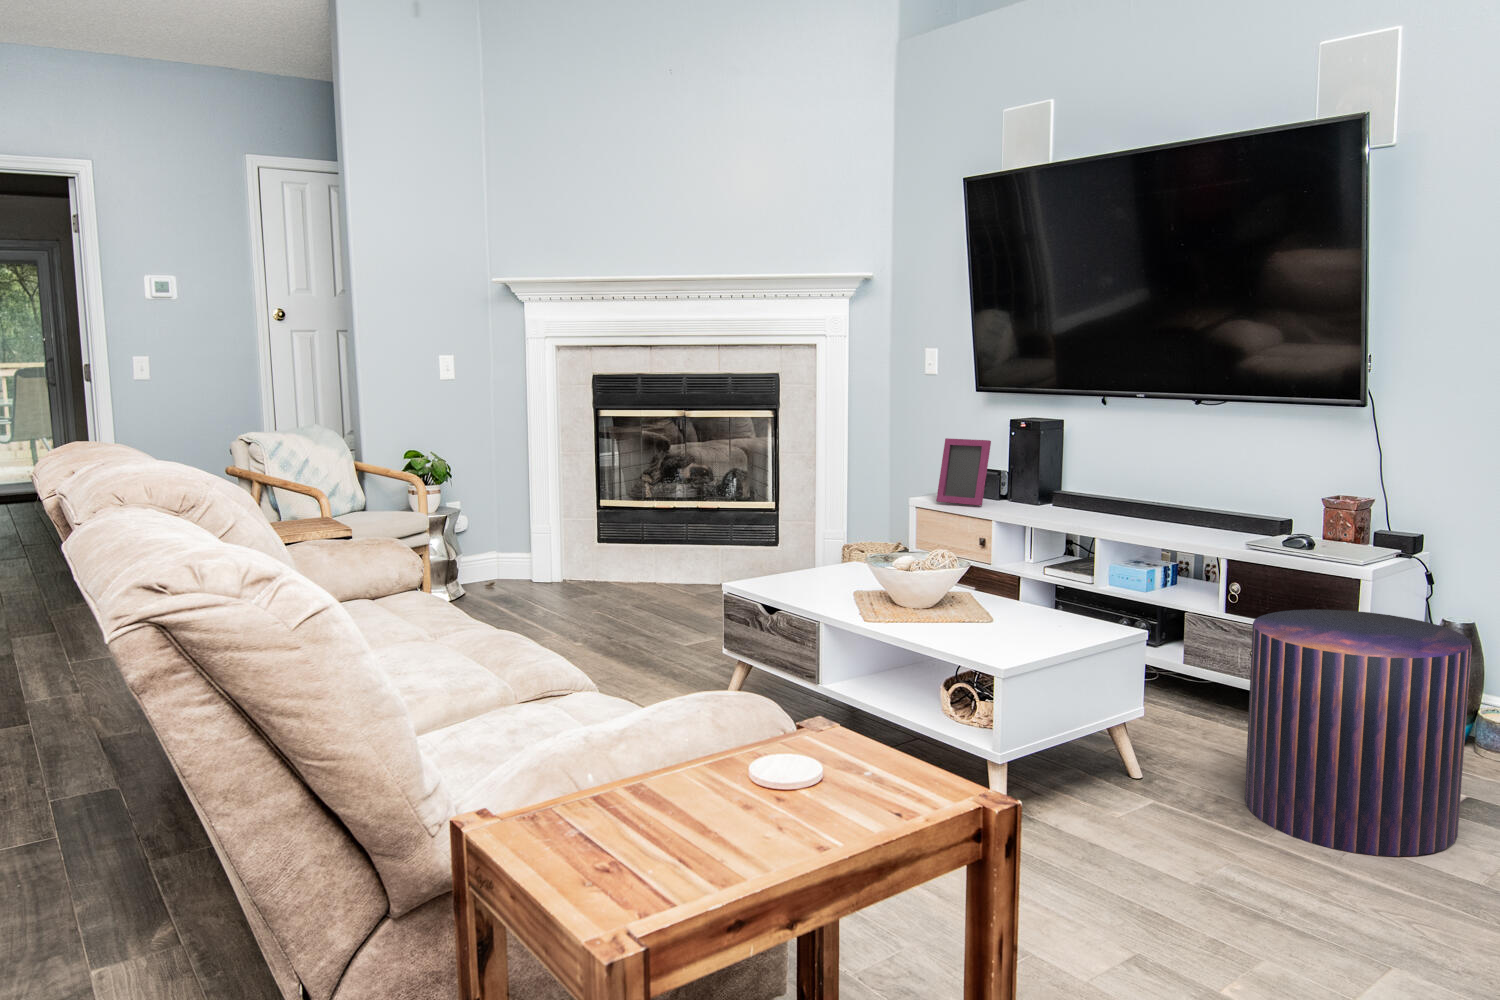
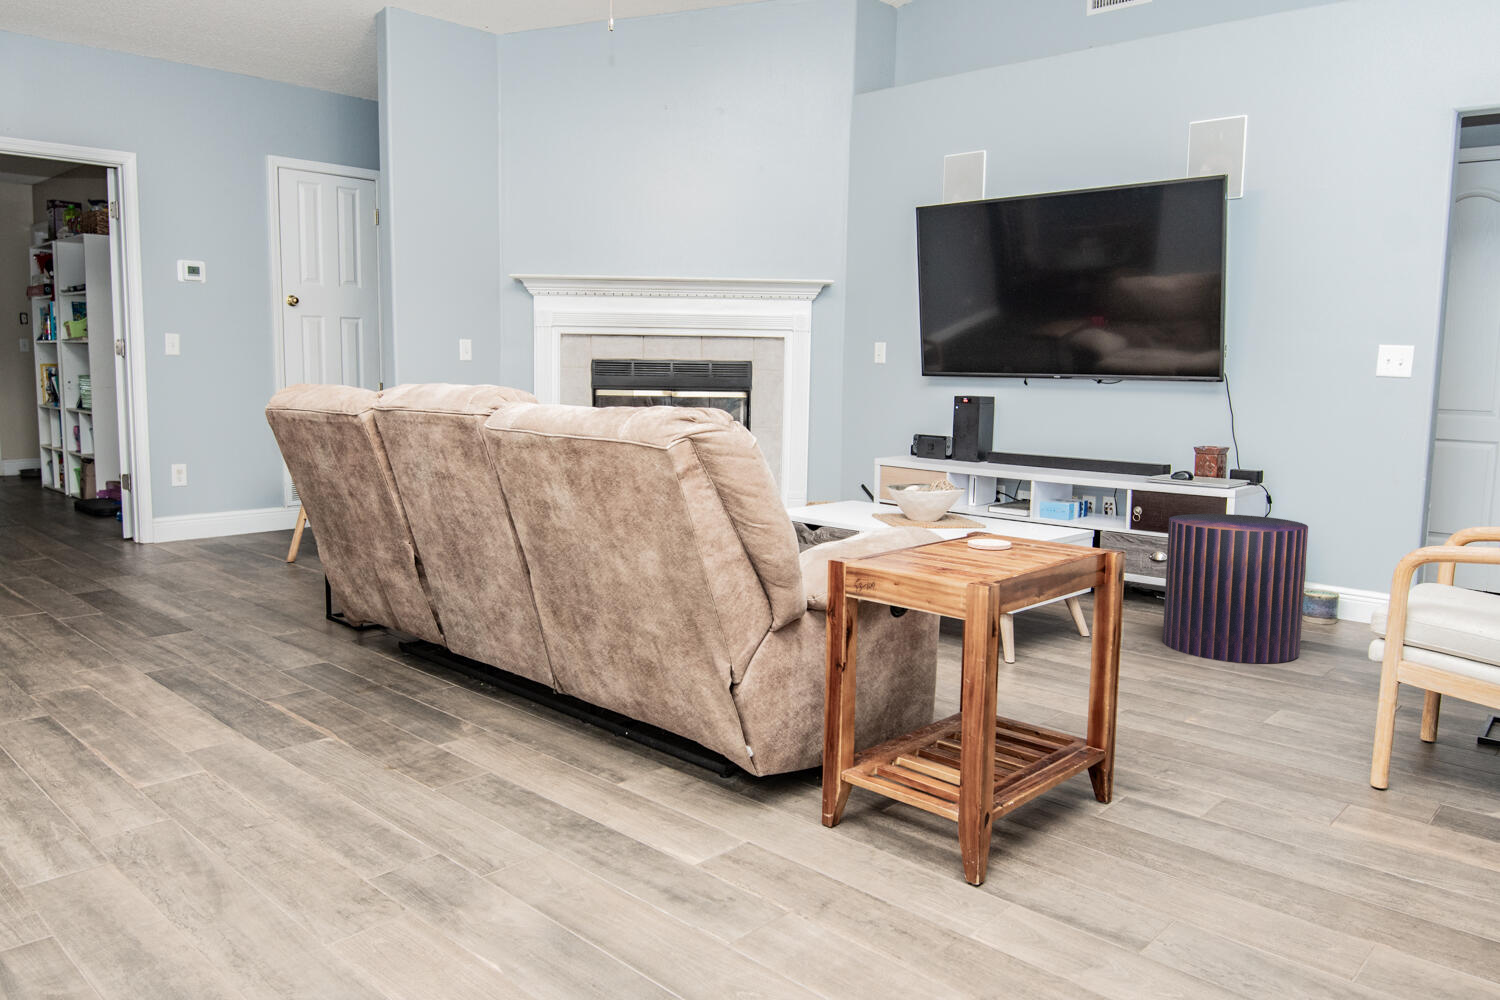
picture frame: present [936,438,991,506] -> none [897,411,941,463]

